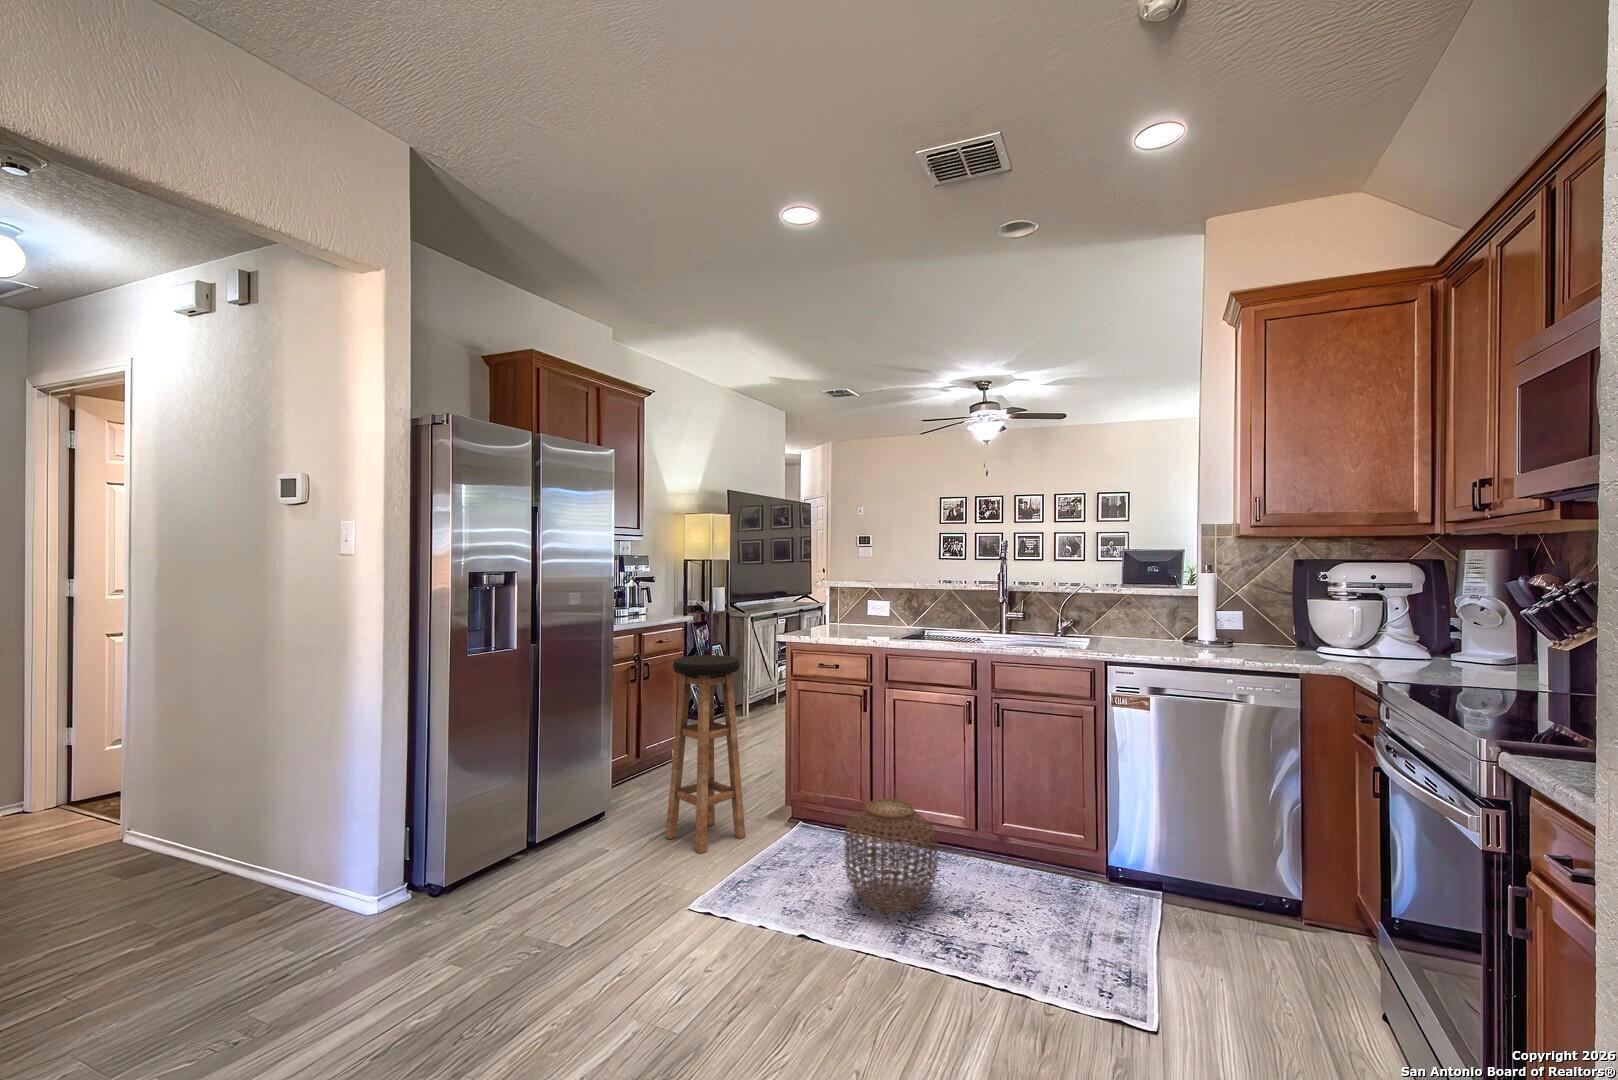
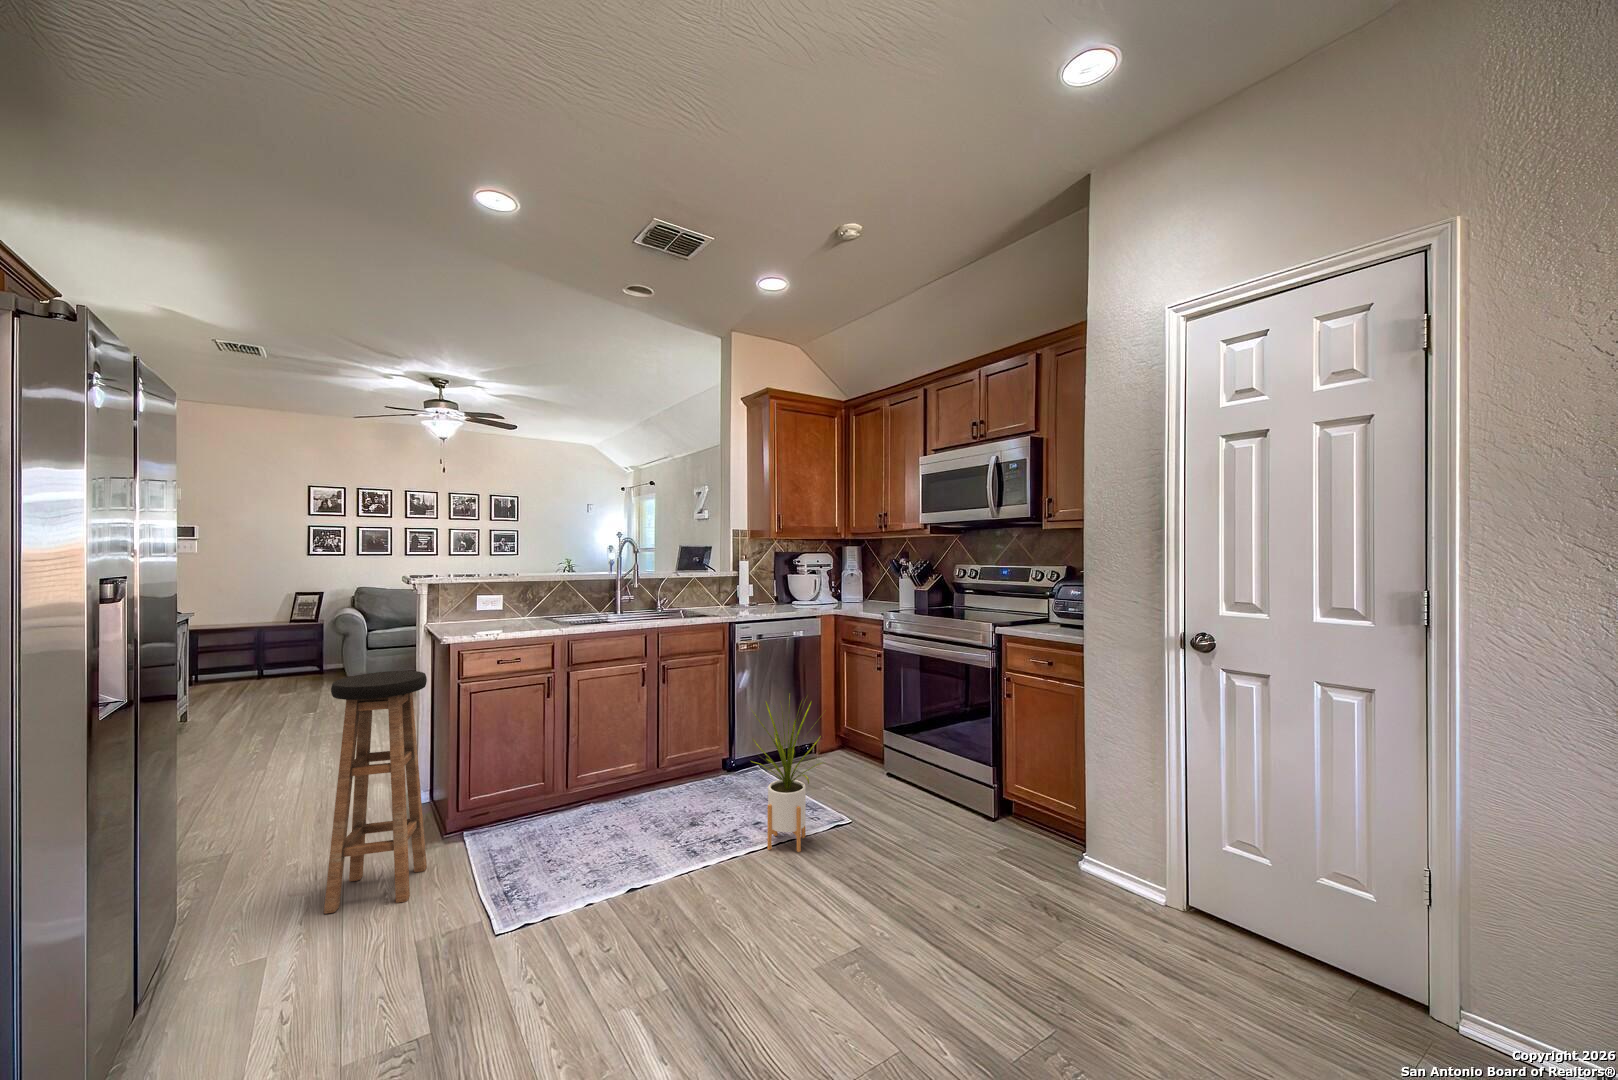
house plant: none [946,766,1072,1019] -> present [750,700,821,852]
woven basket: present [844,799,938,914] -> none [605,754,684,850]

